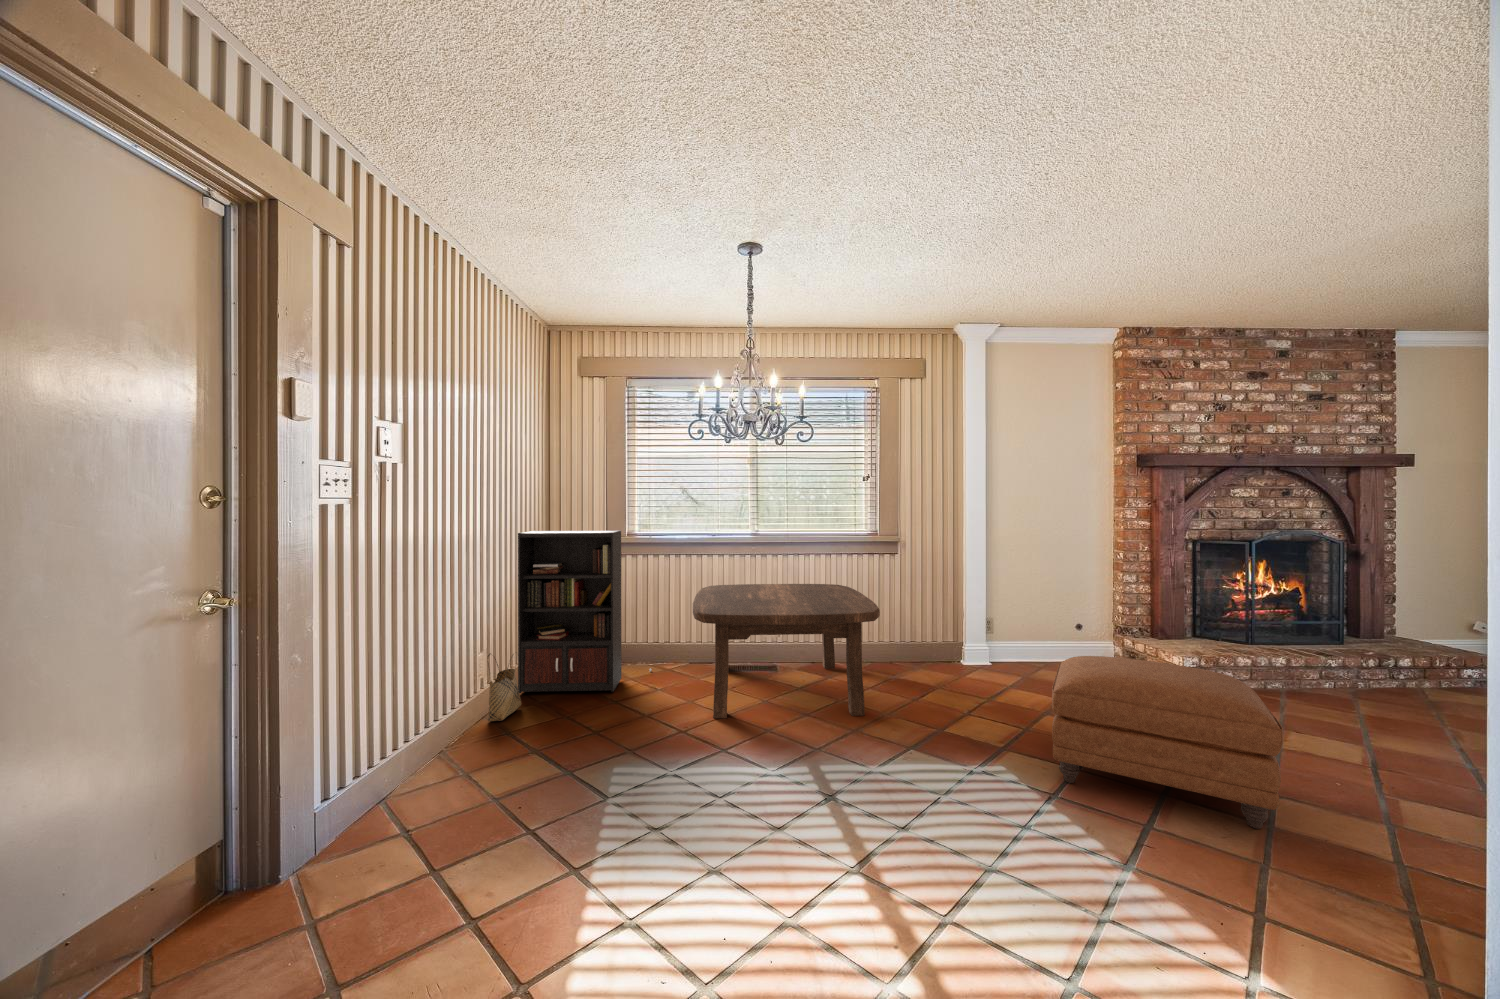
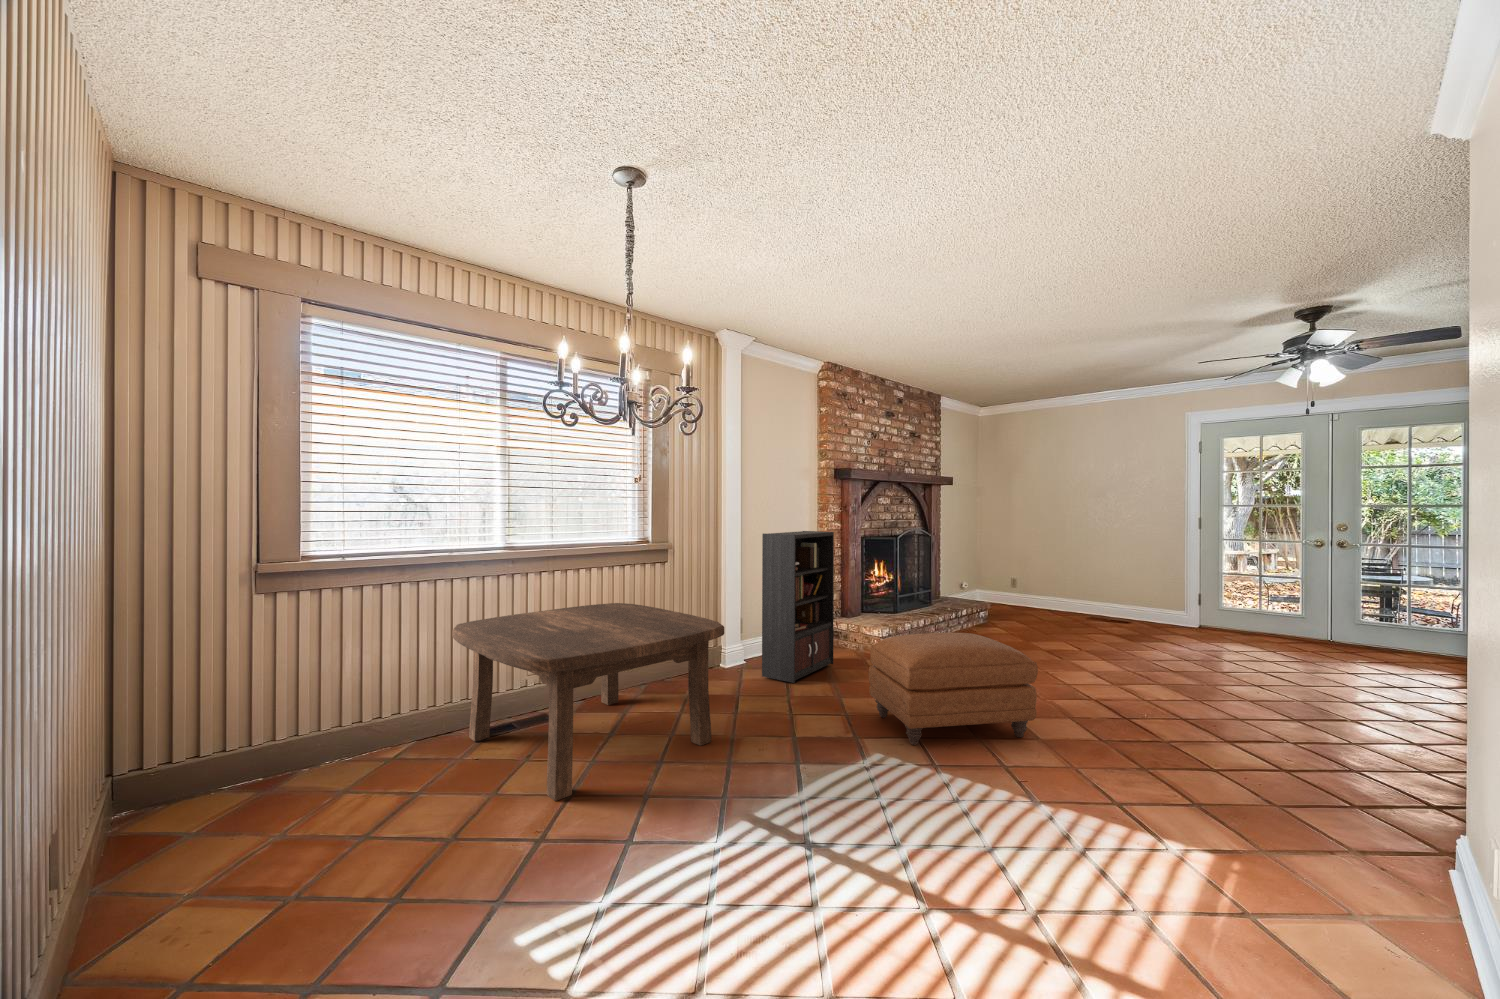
bookcase: present [518,530,652,693] -> present [762,531,834,683]
woven basket: present [488,652,521,721] -> none [86,803,168,971]

